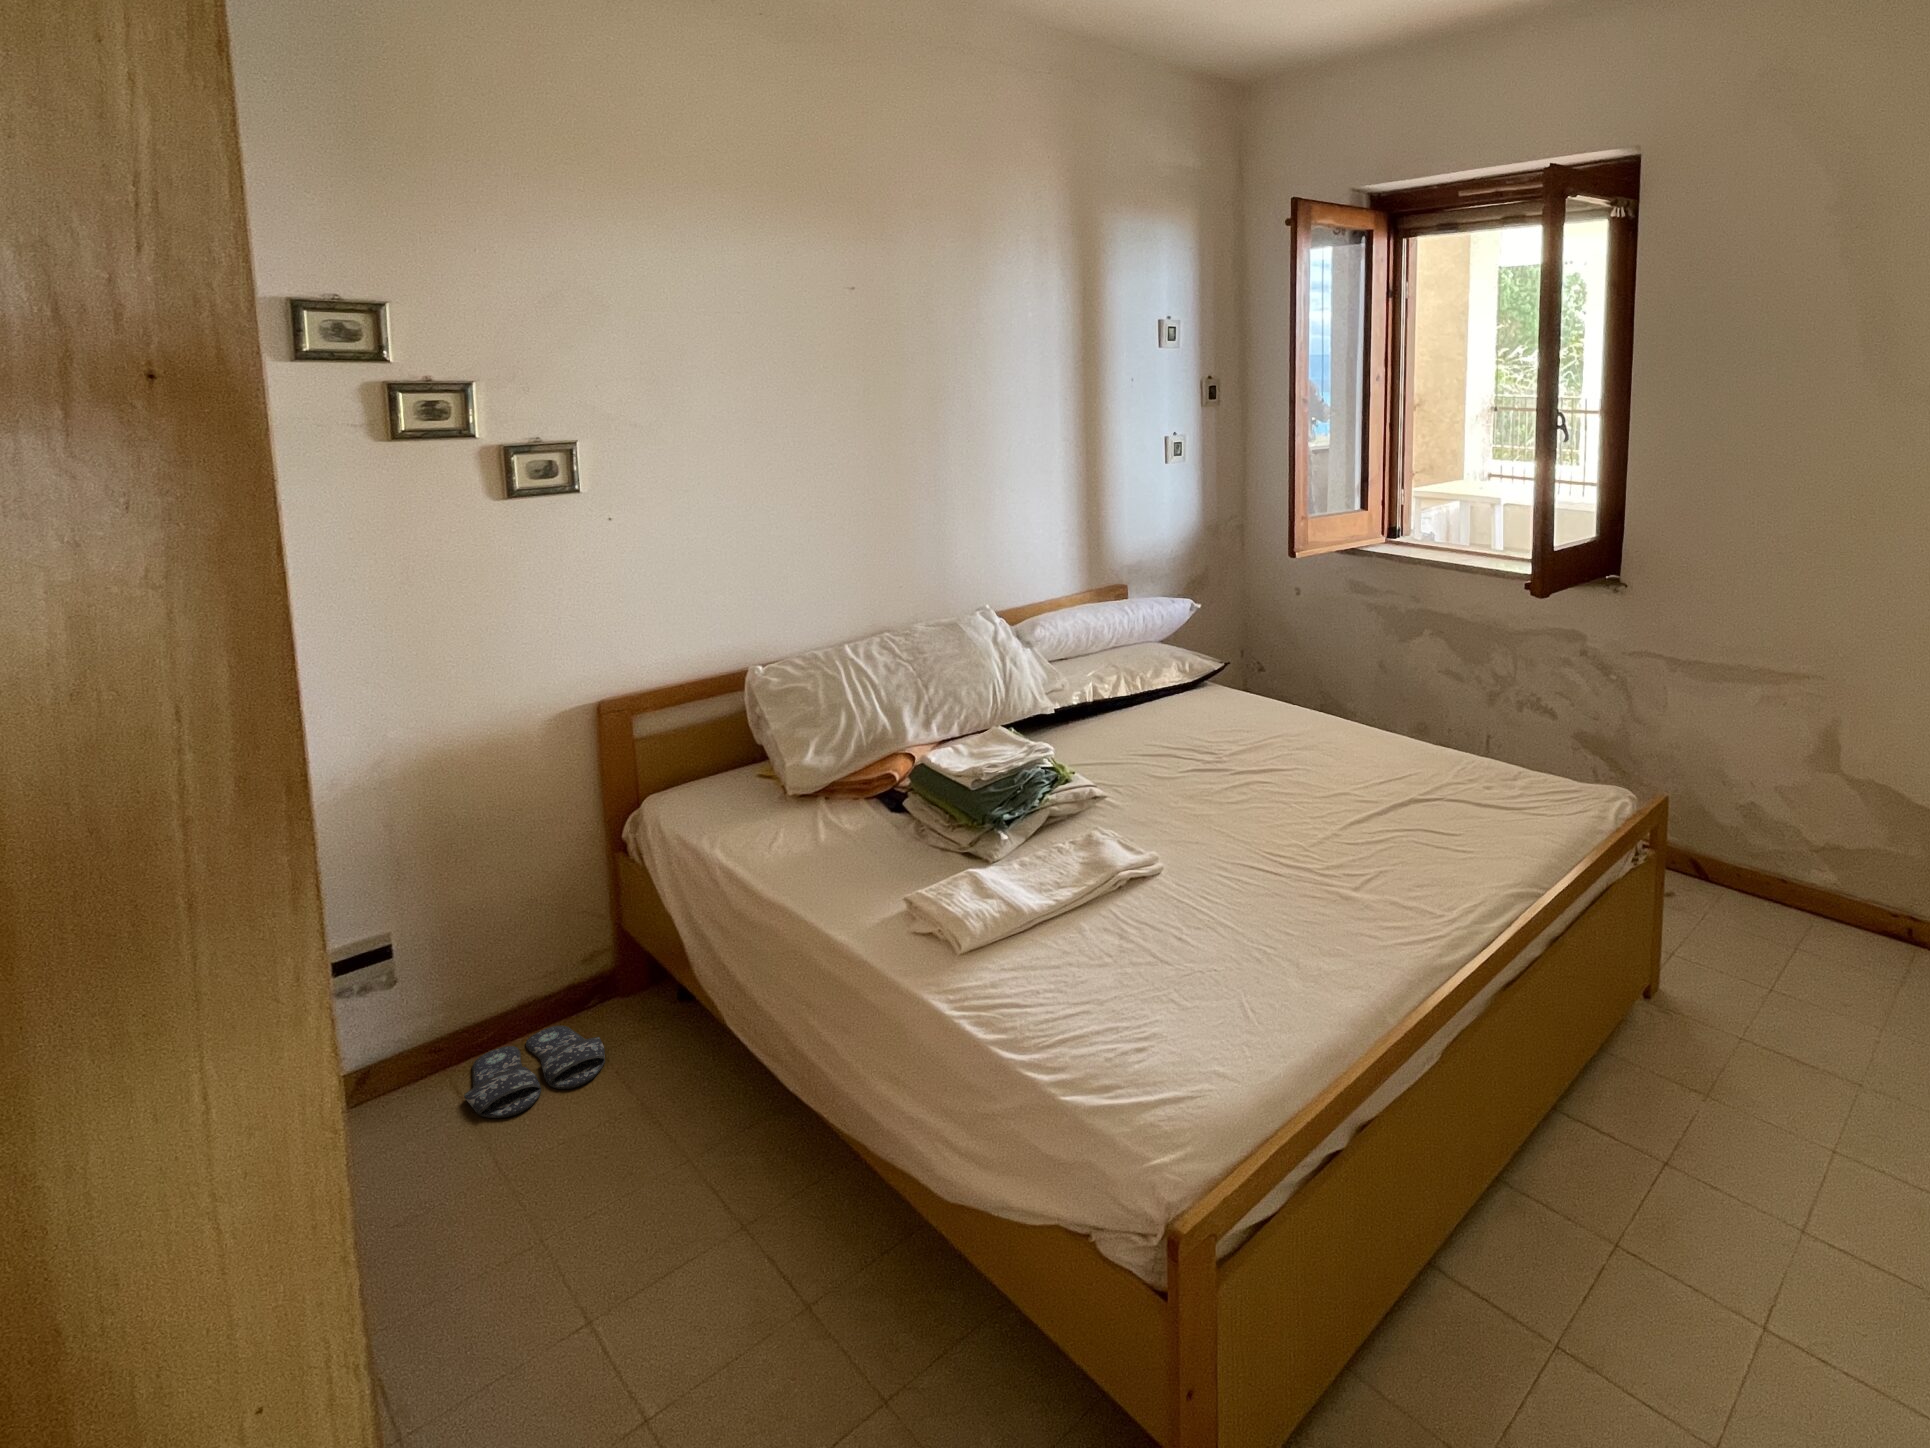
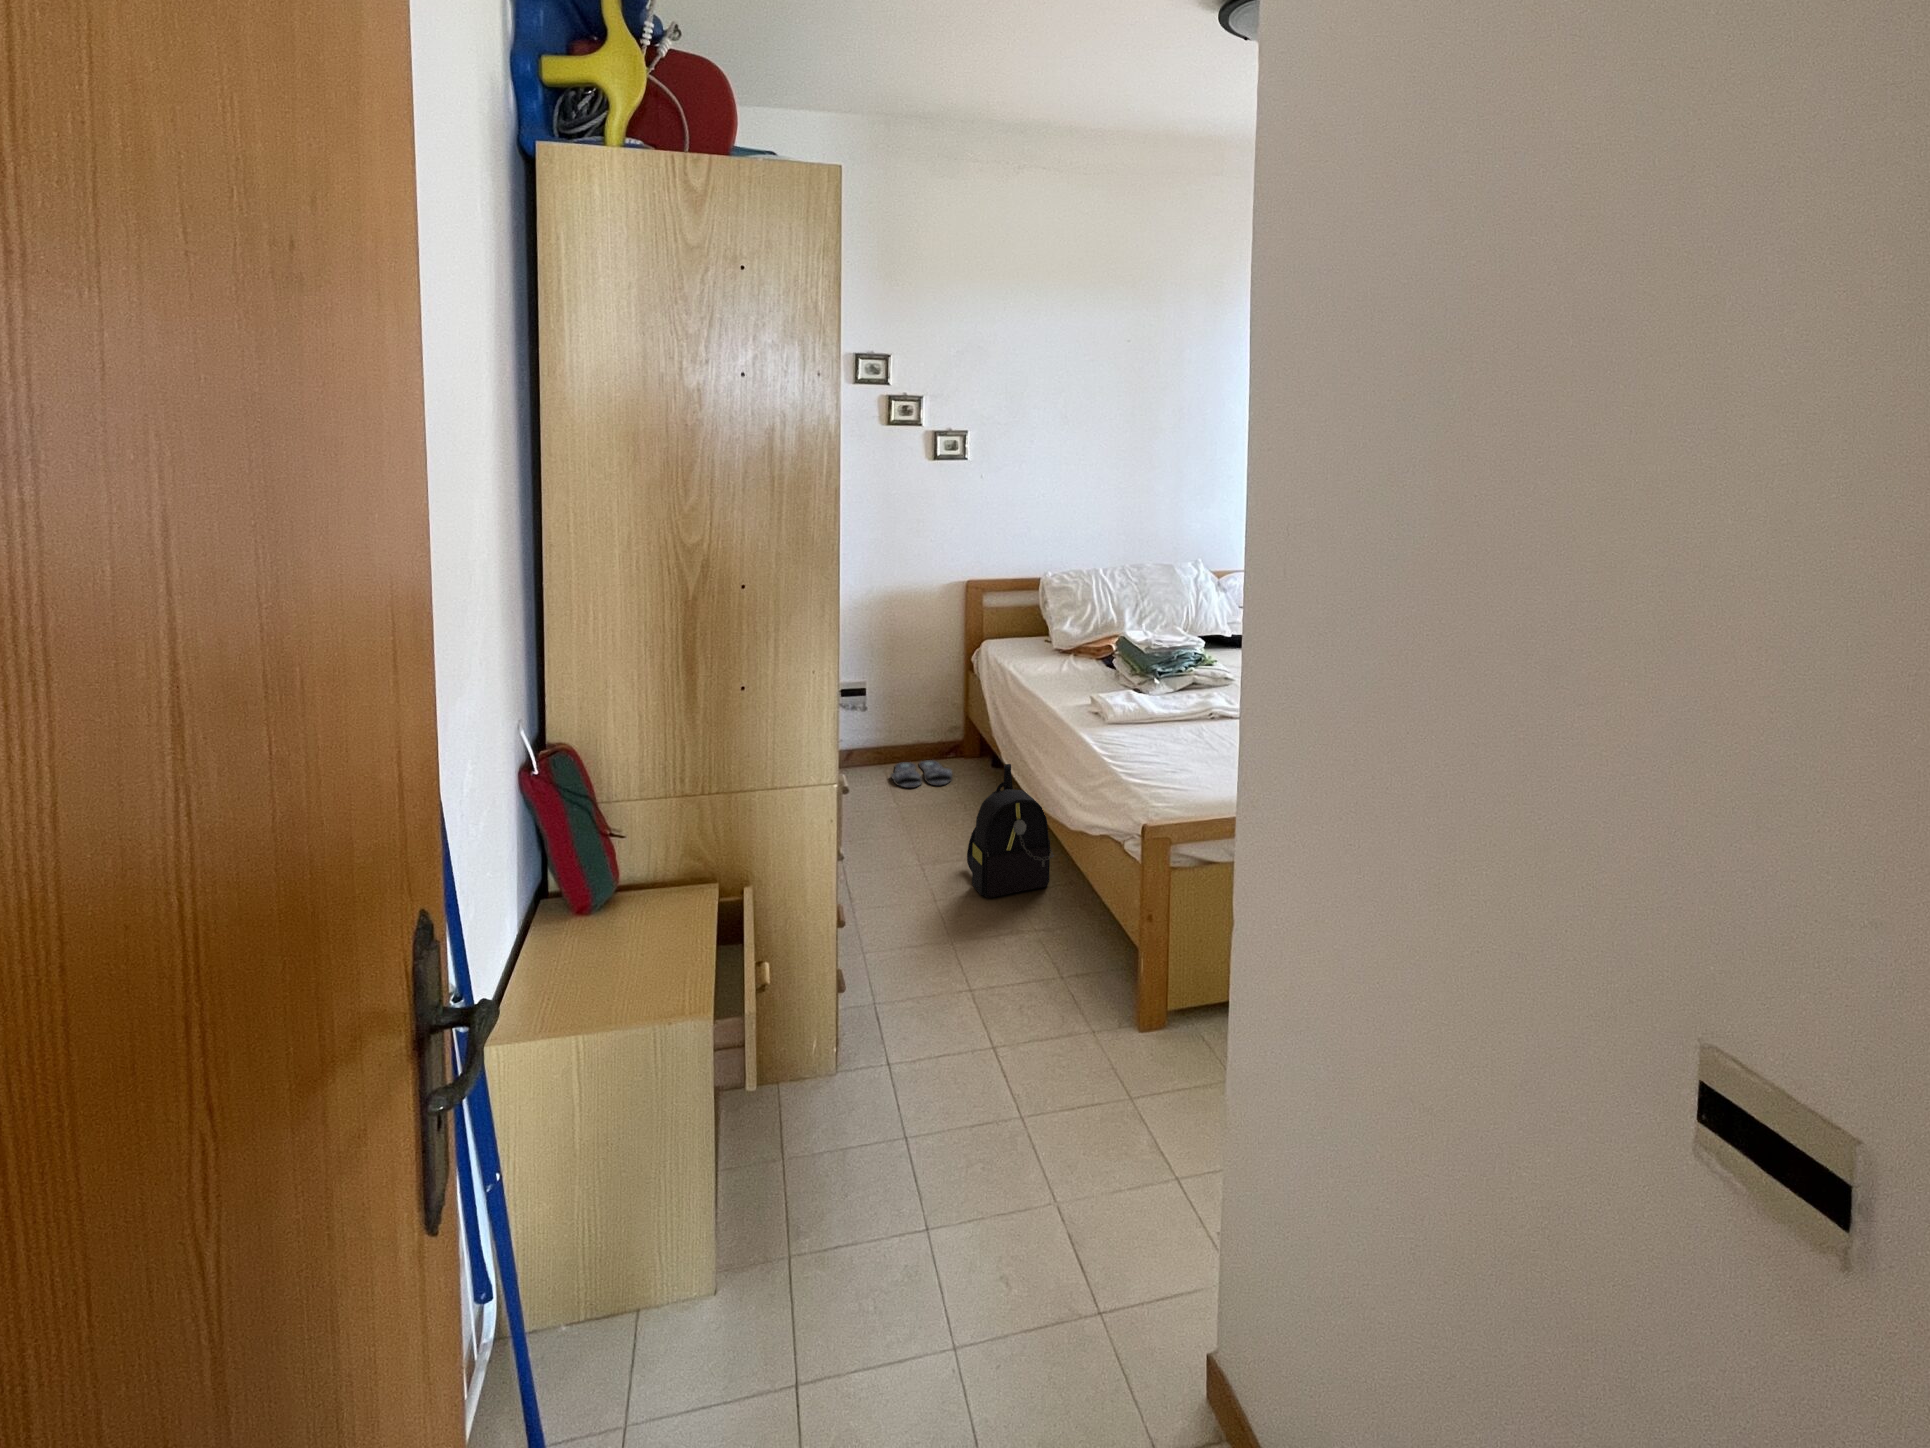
backpack: none [680,1071,869,1362] -> present [967,764,1054,898]

